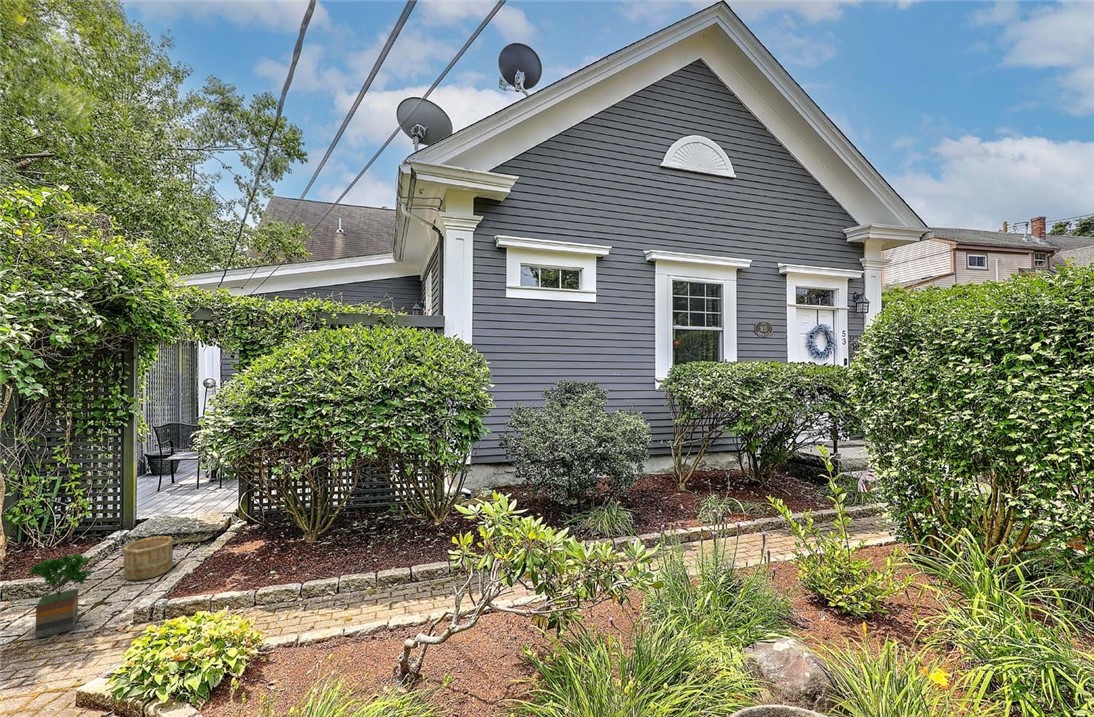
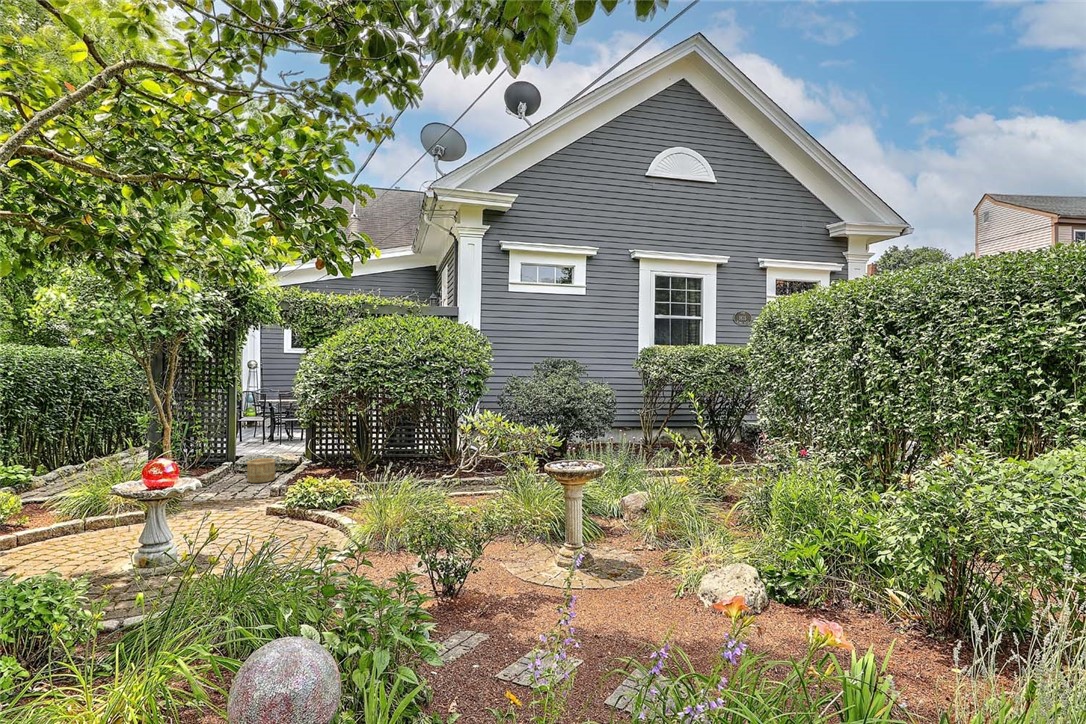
potted tree: present [28,554,92,638] -> none [211,455,244,500]

